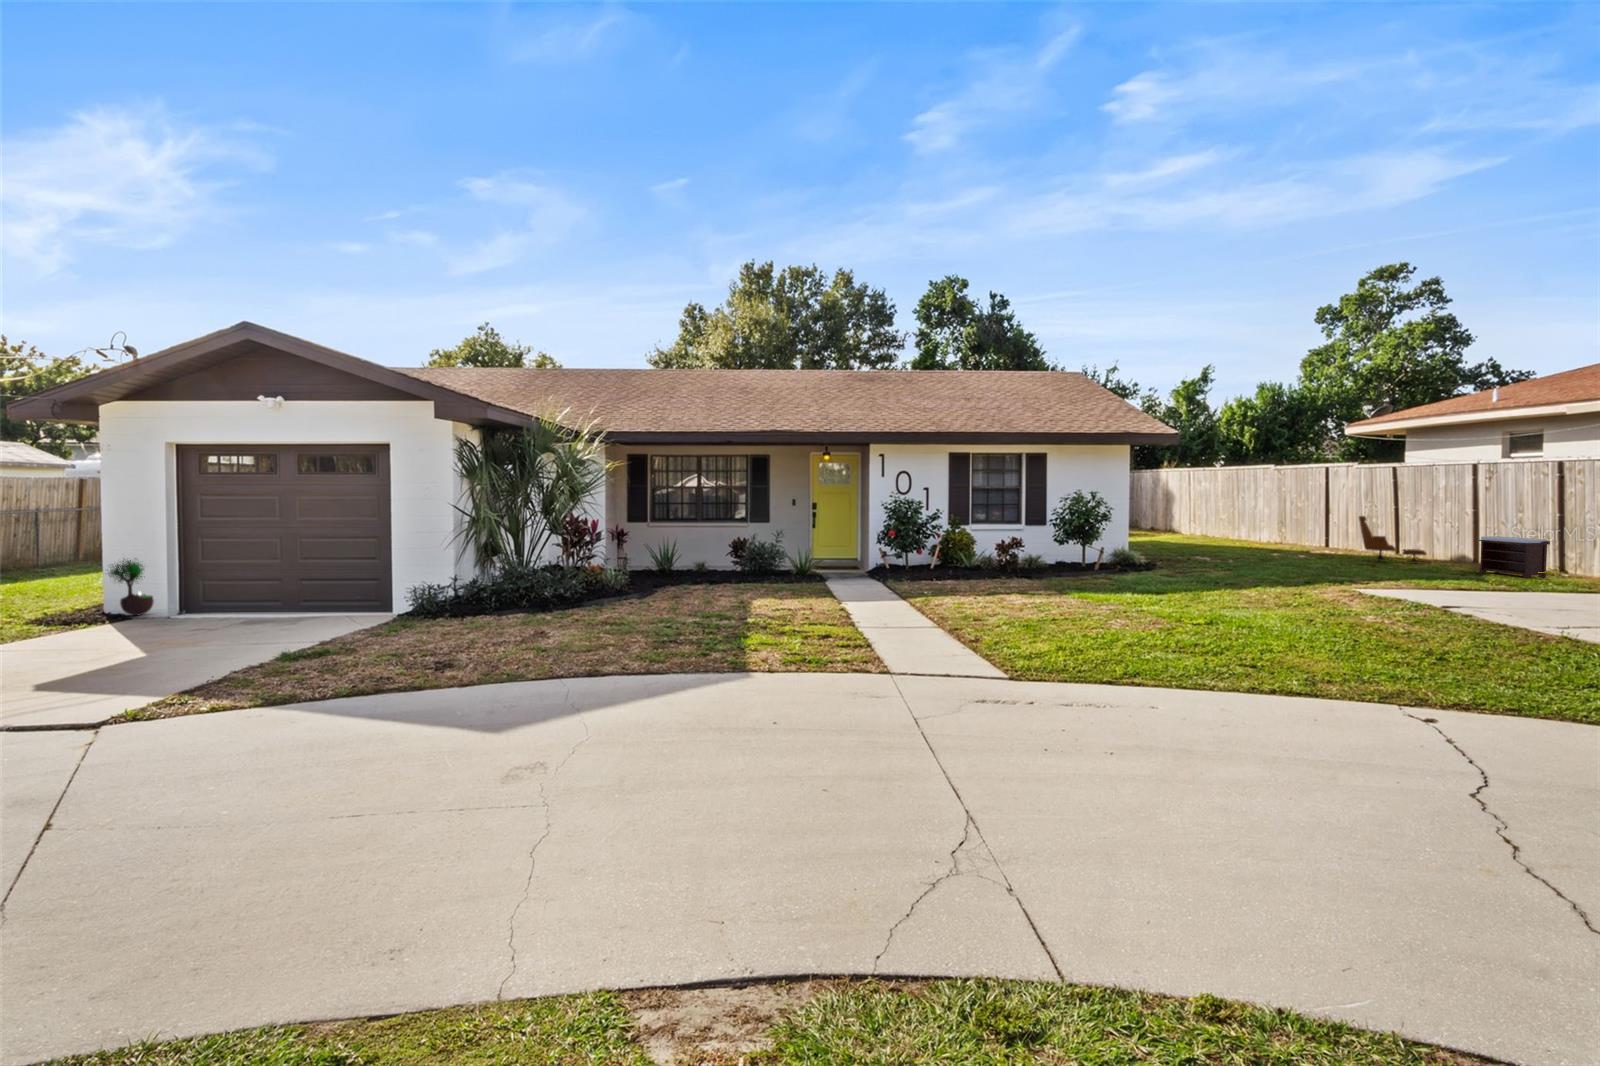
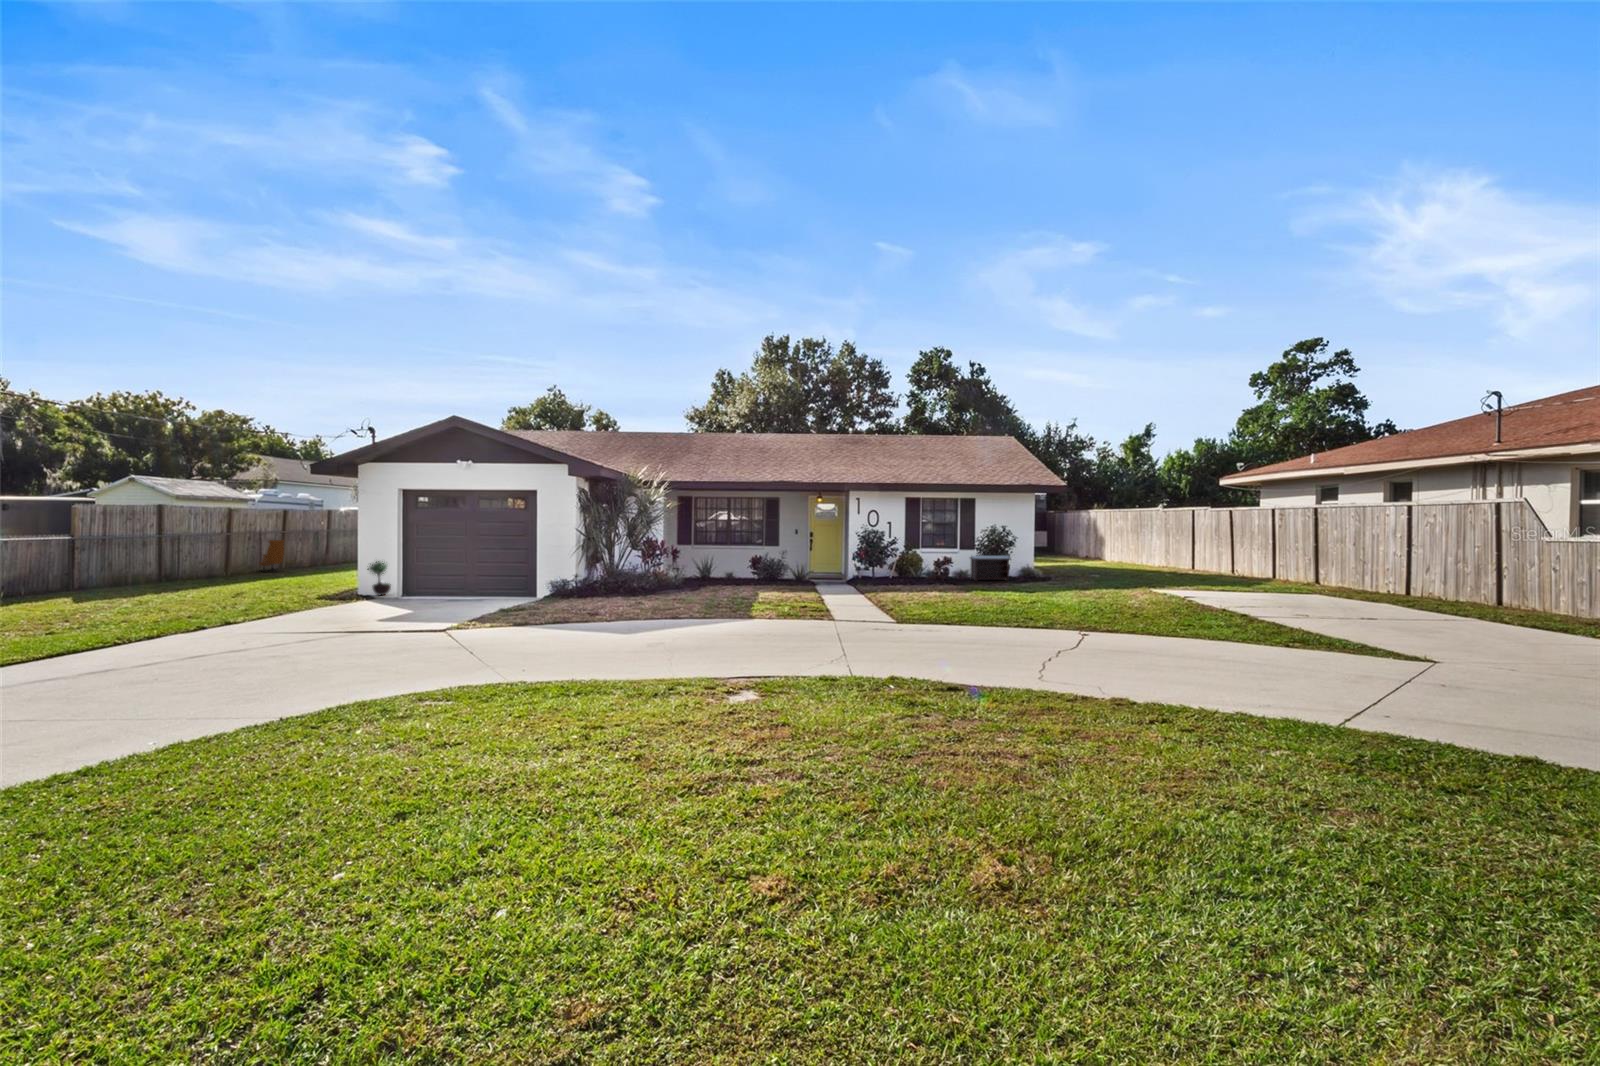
lounge chair: present [1359,516,1426,562] -> present [259,540,284,571]
bench: present [1479,536,1550,578] -> present [970,556,1009,581]

